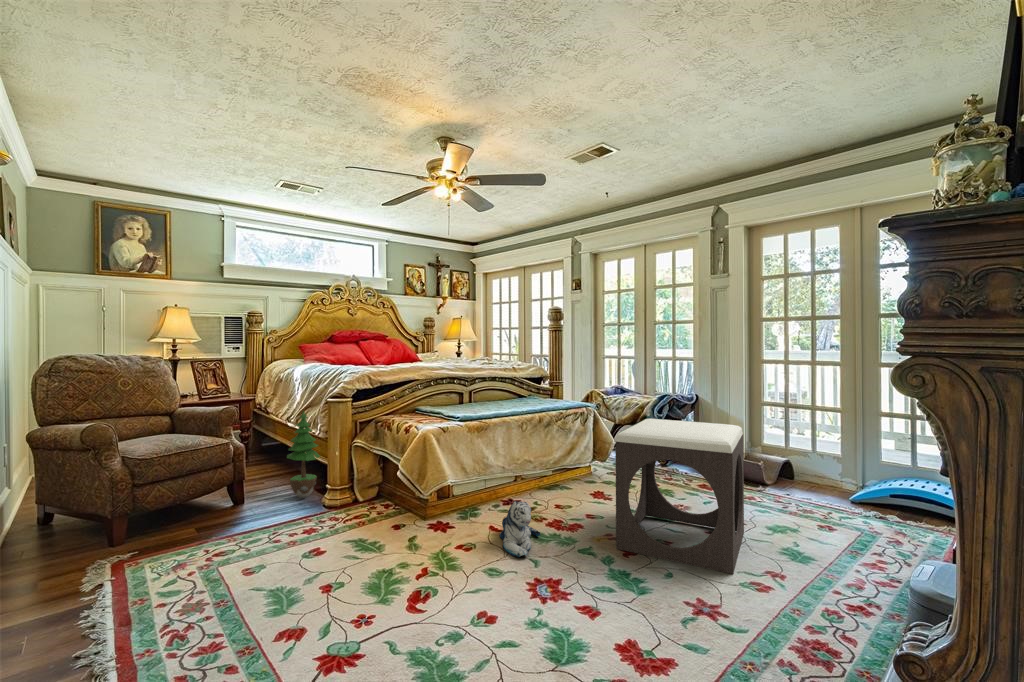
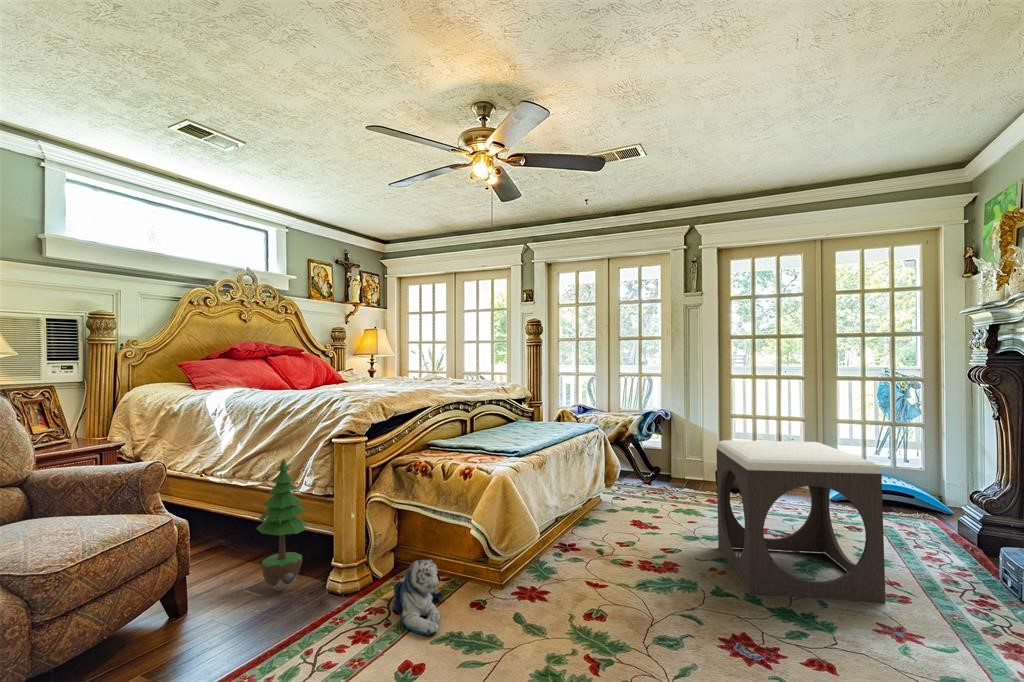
plush toy: present [499,501,540,557] -> present [392,559,444,635]

